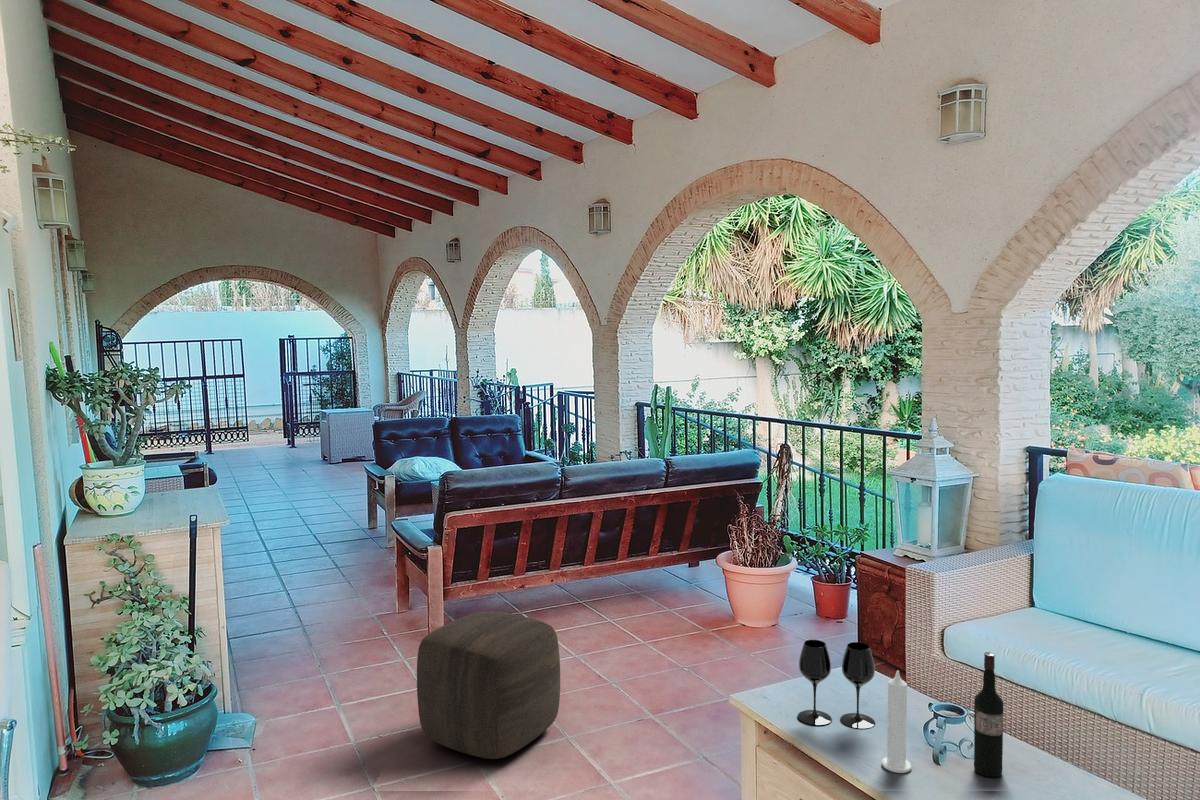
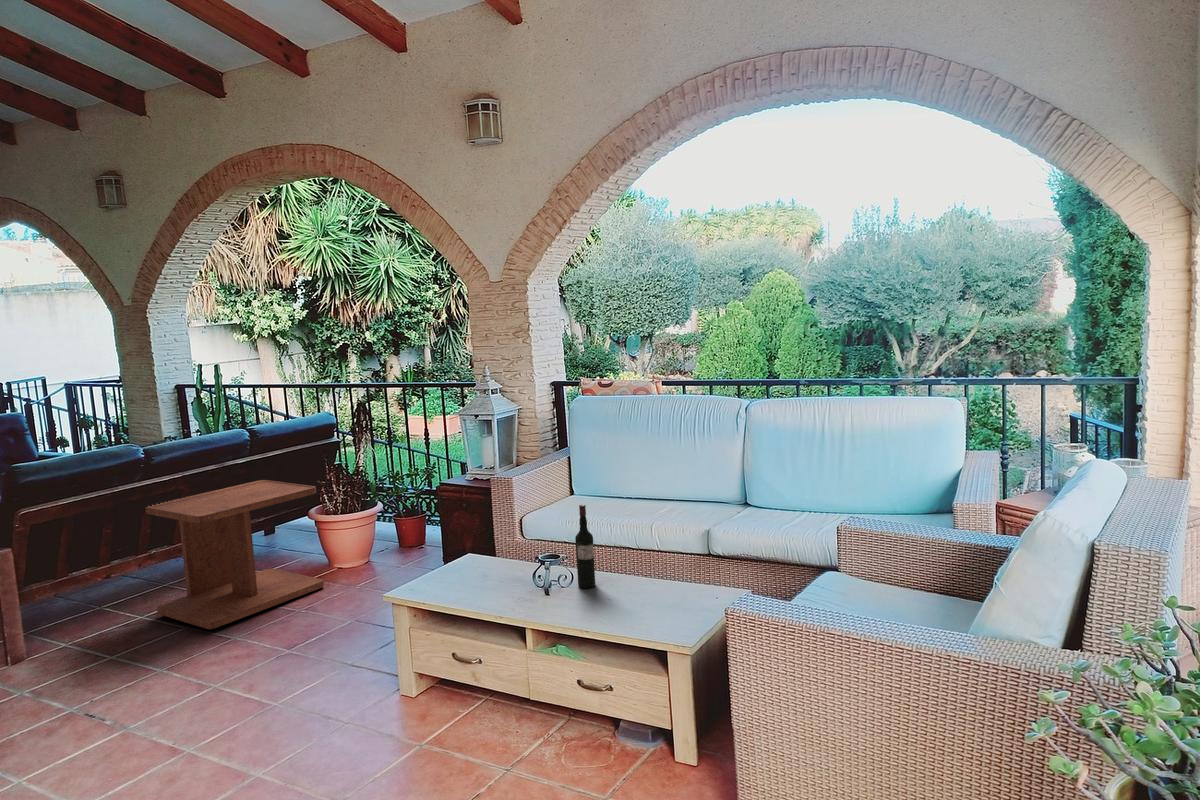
side table: none [564,517,721,666] -> present [146,480,324,629]
ottoman: present [417,611,560,759] -> none [34,586,198,731]
wine glass: present [798,640,875,729] -> none [446,524,504,593]
candle: present [882,670,911,773] -> none [521,529,541,602]

